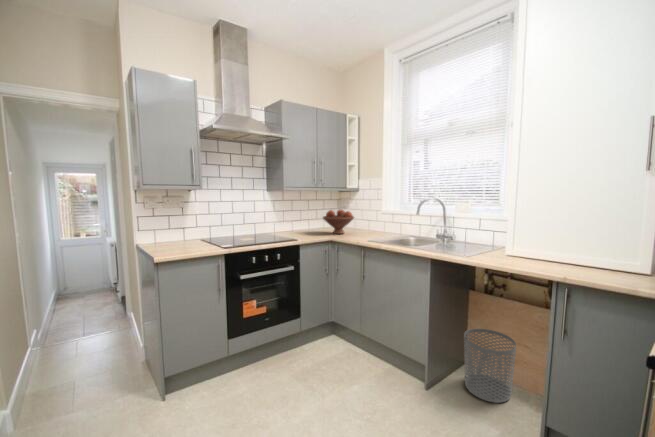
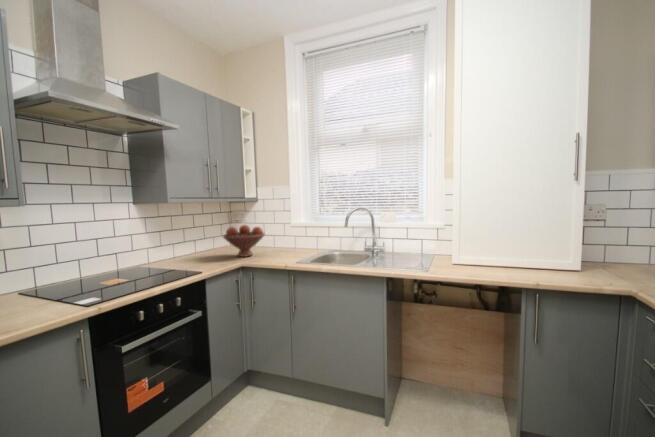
waste bin: present [464,329,516,403] -> none [411,339,462,417]

